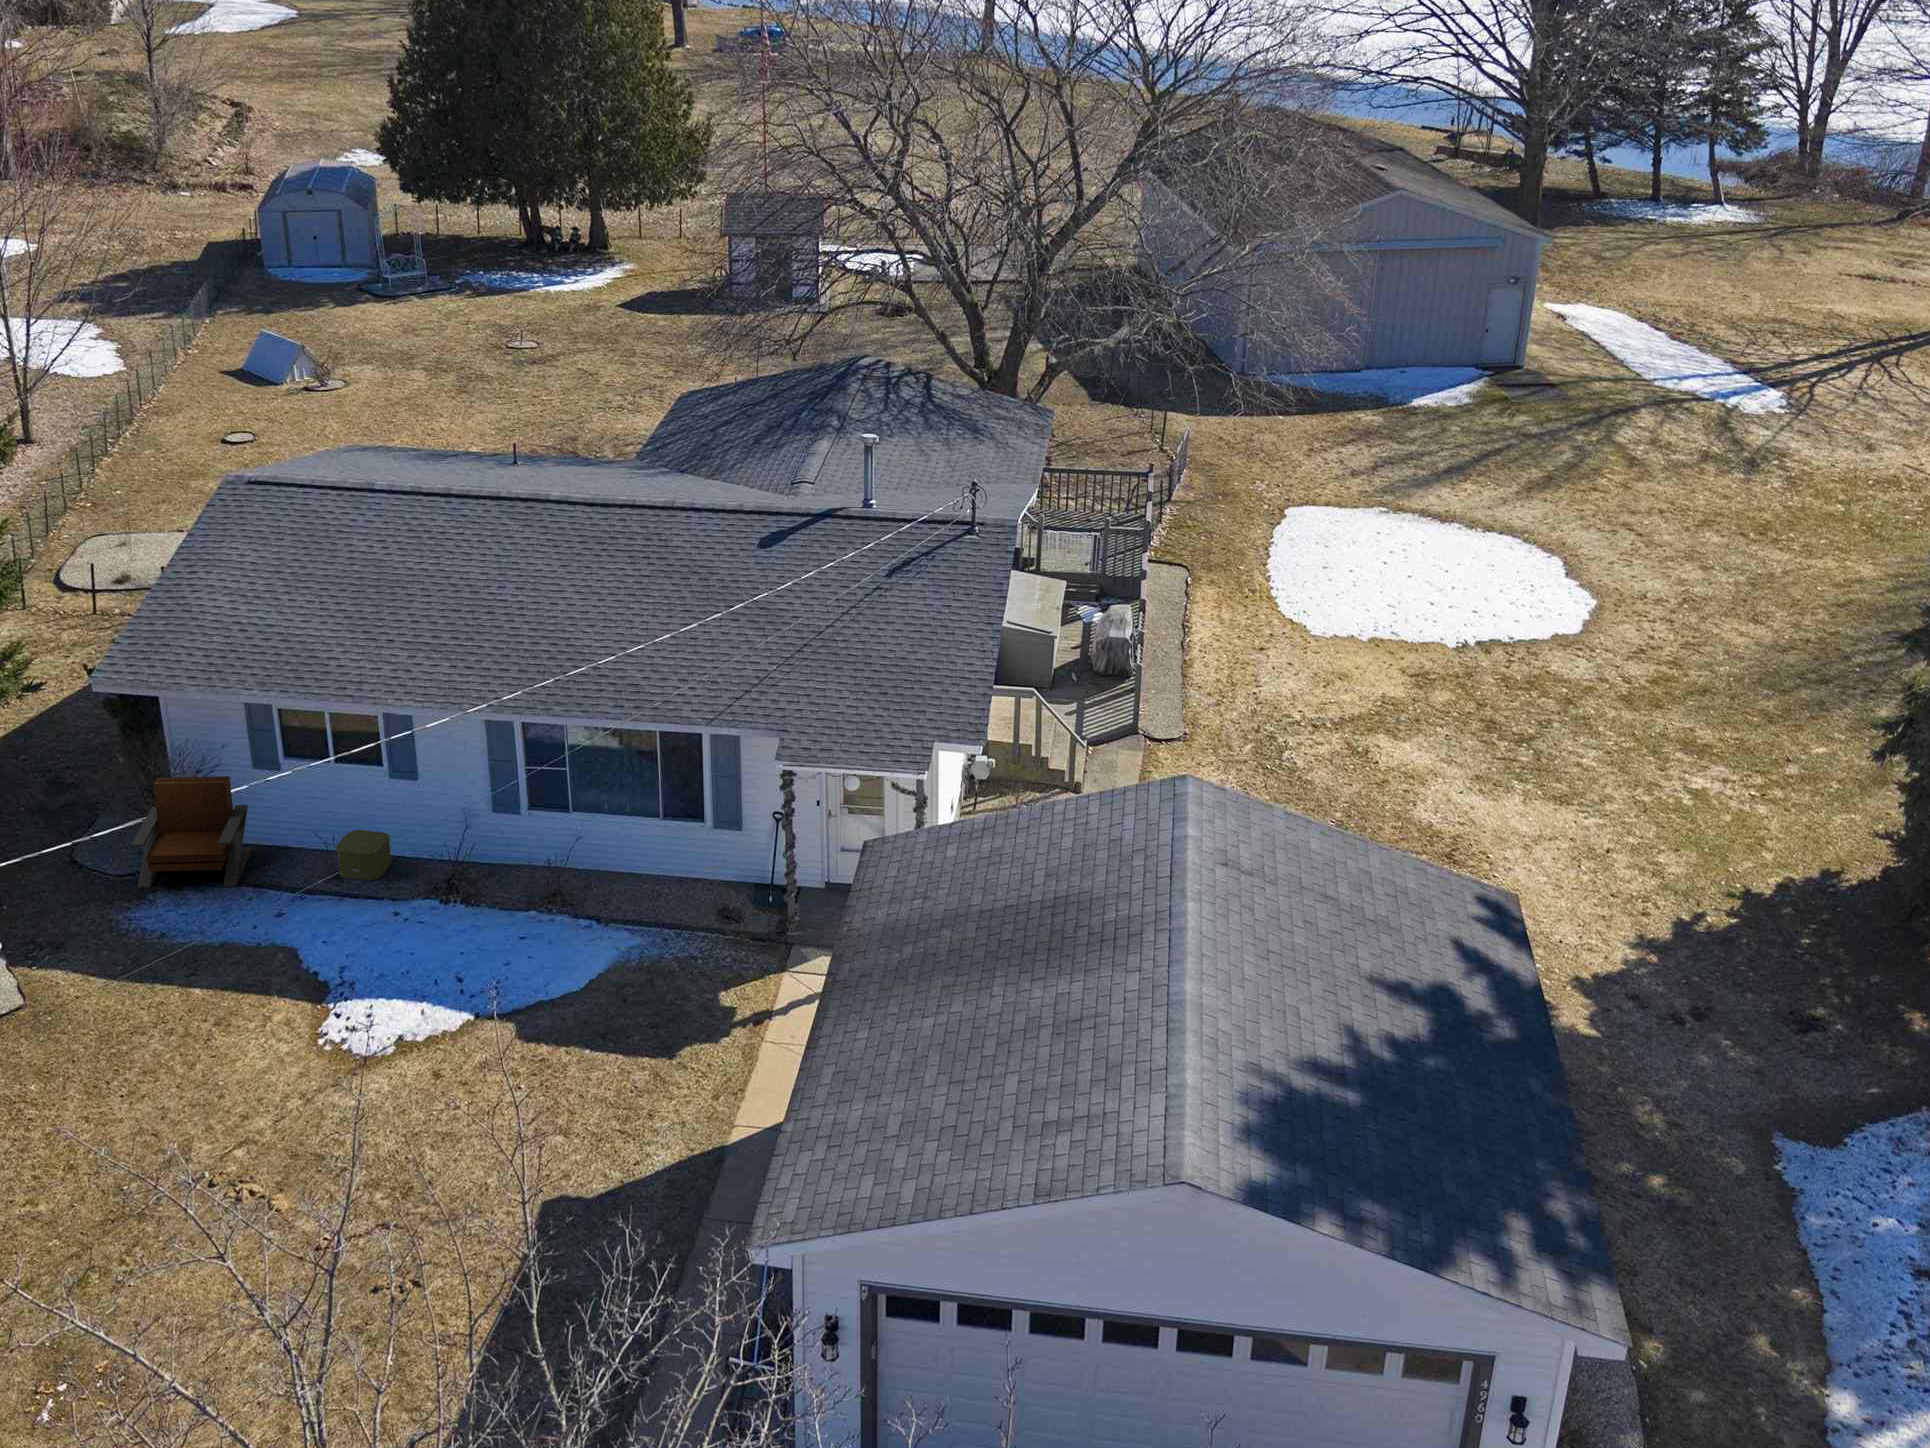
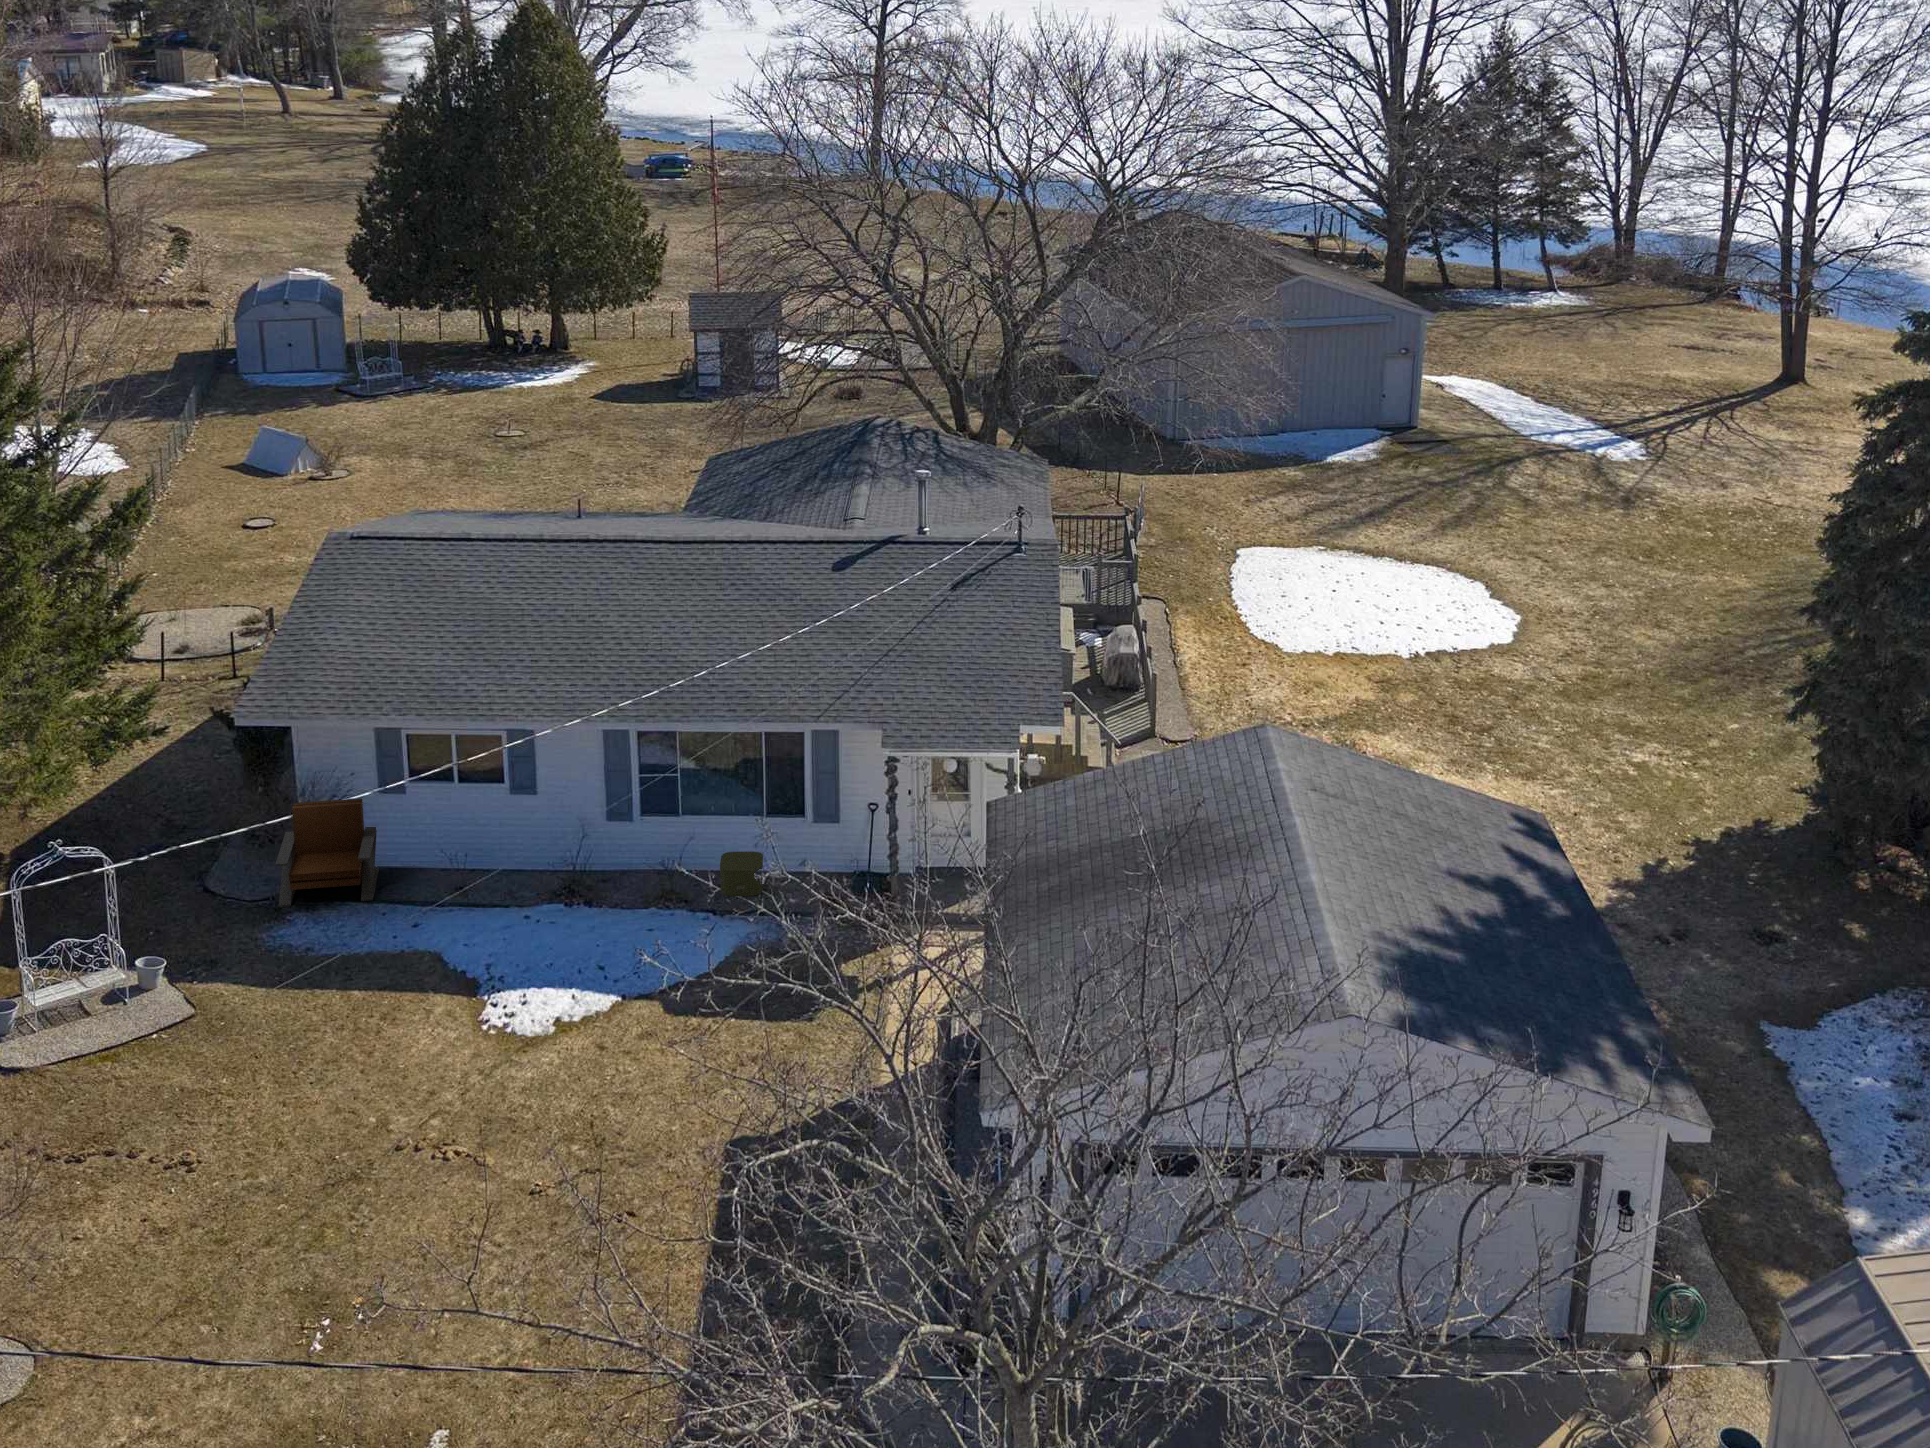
storage box: present [336,830,392,880] -> present [720,852,763,896]

